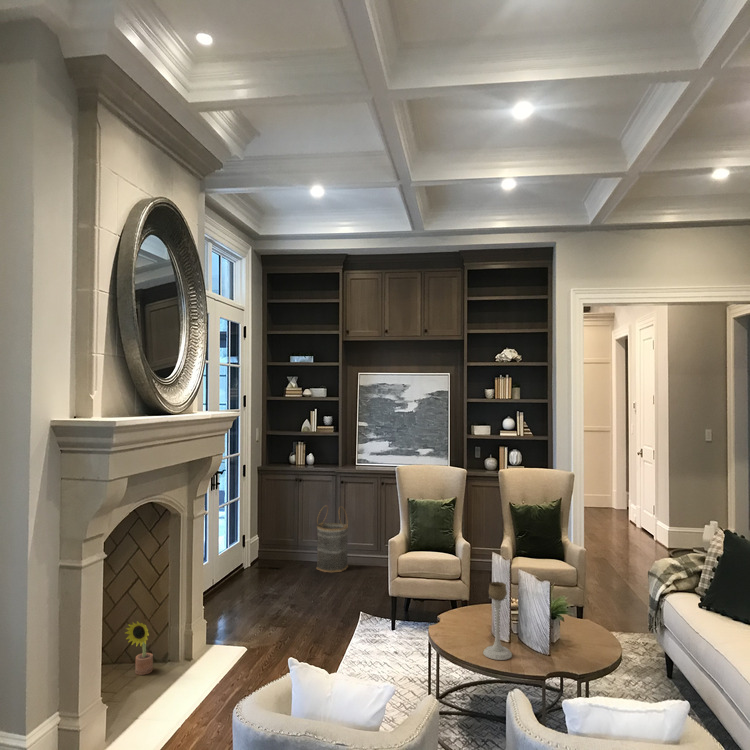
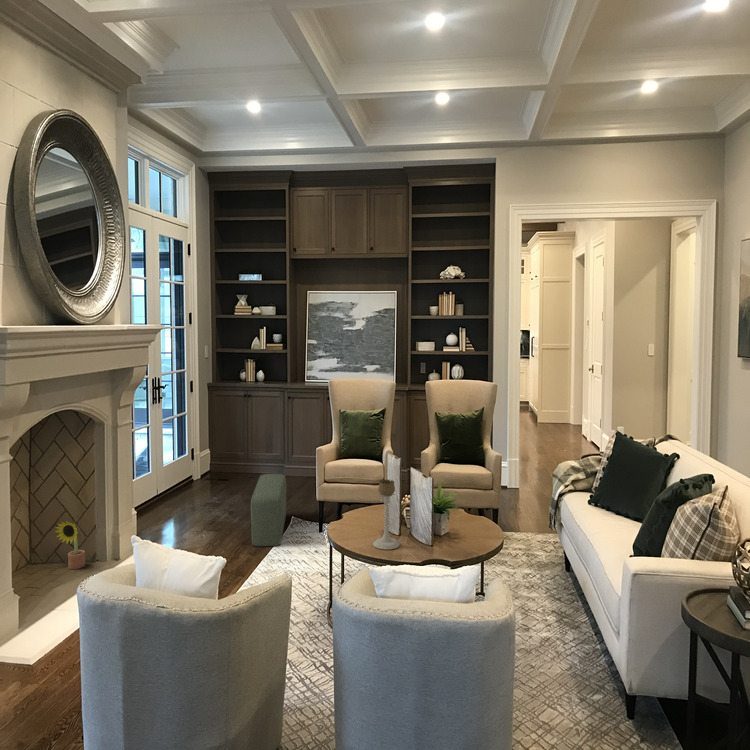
basket: present [317,506,348,572] -> none [265,419,296,481]
pouf: none [323,567,356,649] -> present [251,474,286,546]

